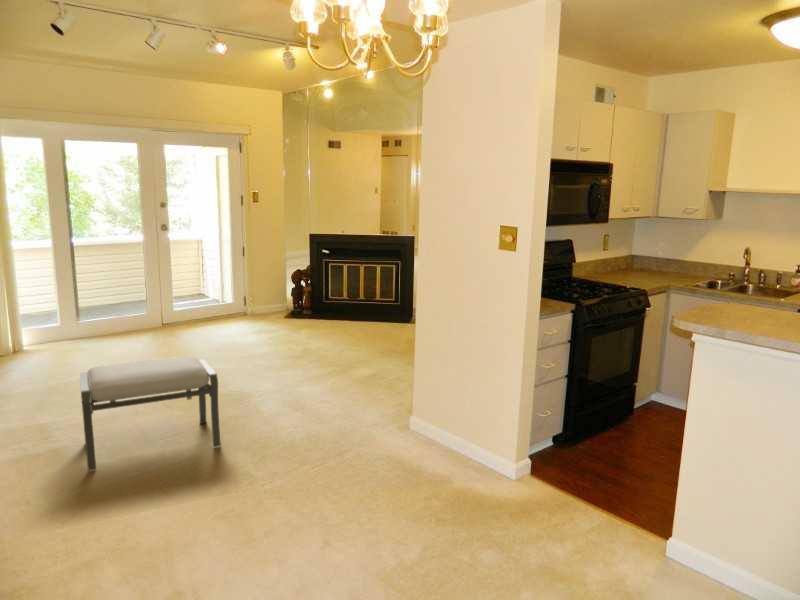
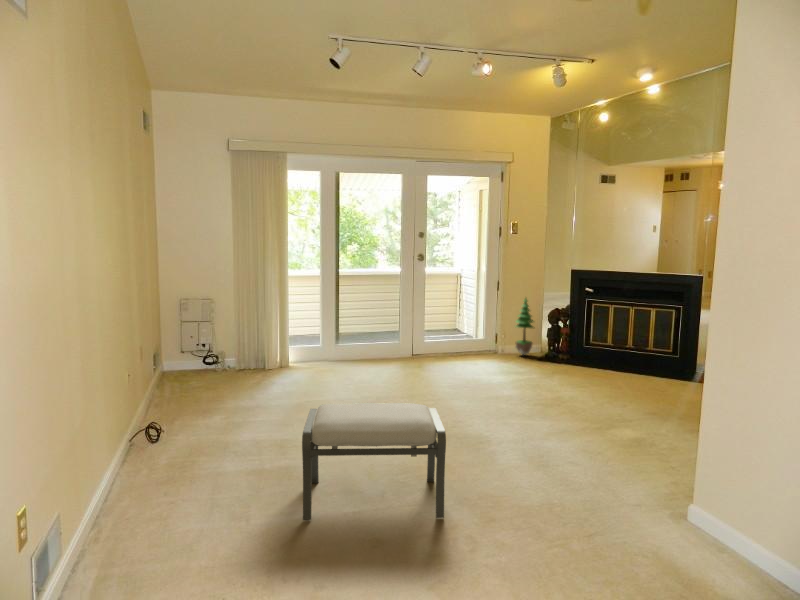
potted tree: none [261,260,281,315] -> present [516,298,534,355]

